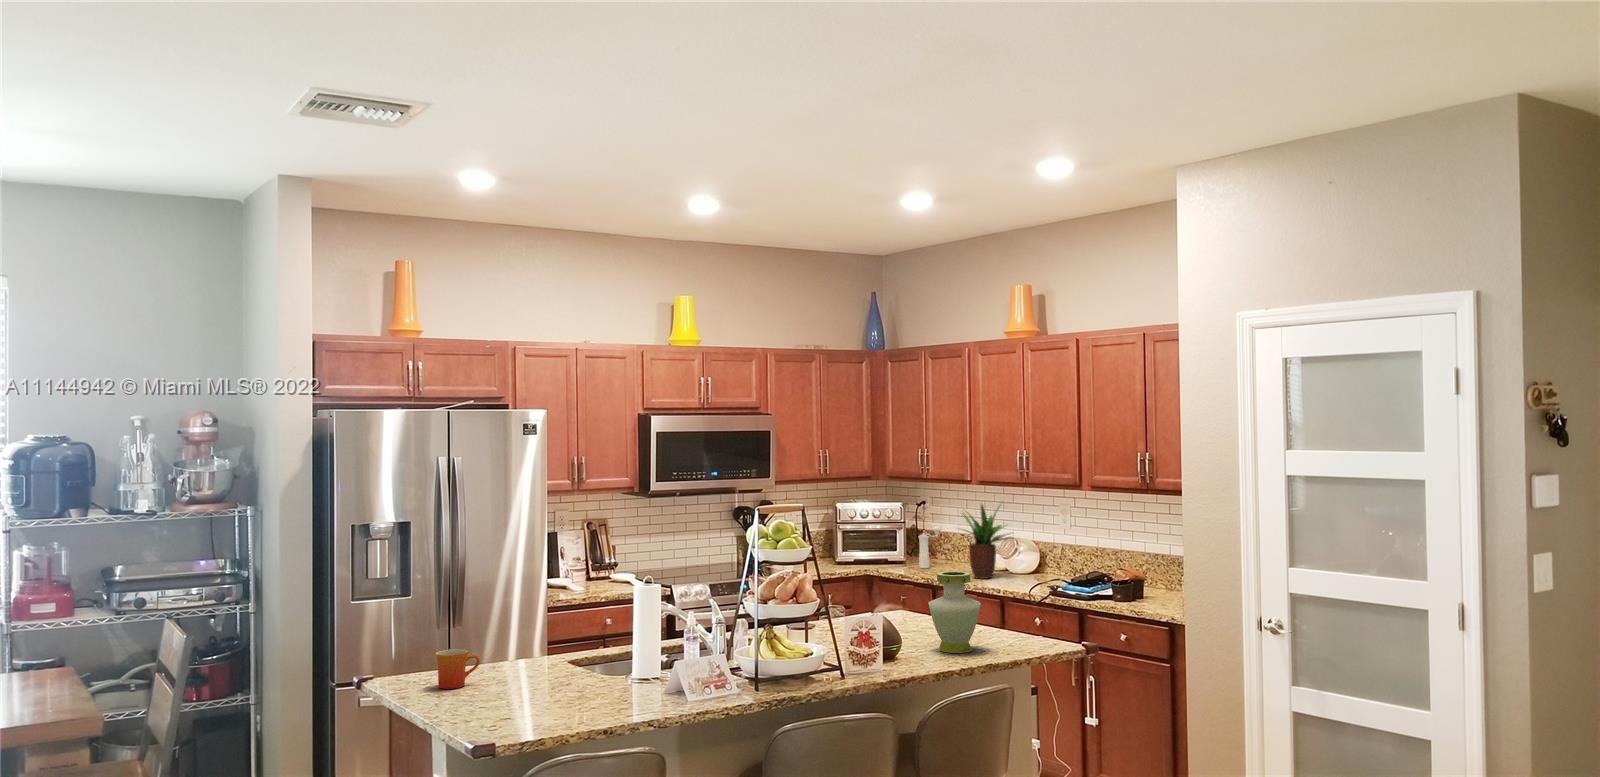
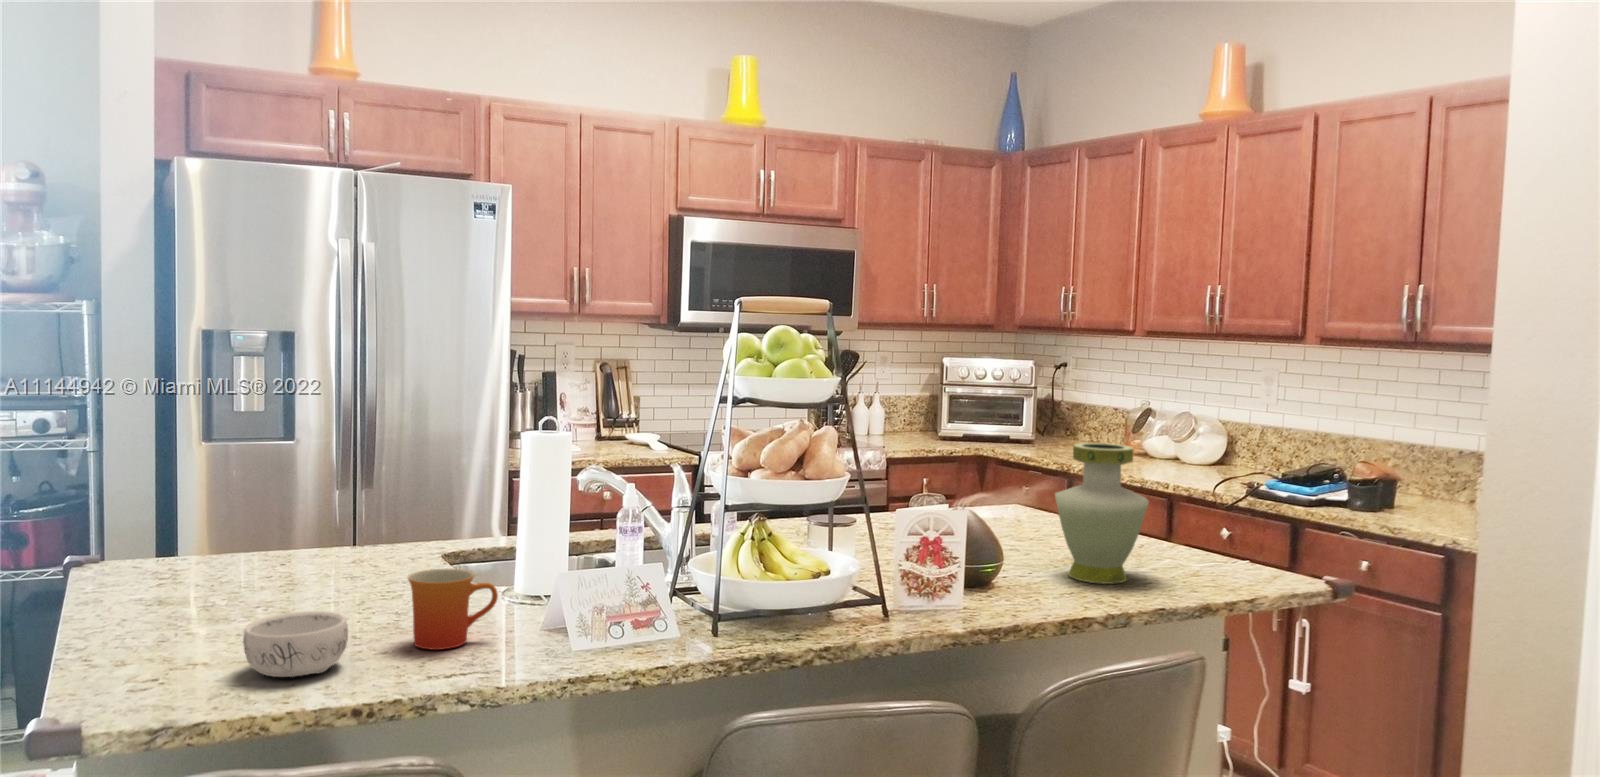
potted plant: present [963,505,1007,579] -> none [1107,358,1202,468]
pepper mill: present [918,527,941,568] -> none [1052,394,1086,450]
mug: present [435,649,480,689] -> present [408,568,498,650]
decorative bowl: none [526,689,578,723] -> present [243,611,348,677]

